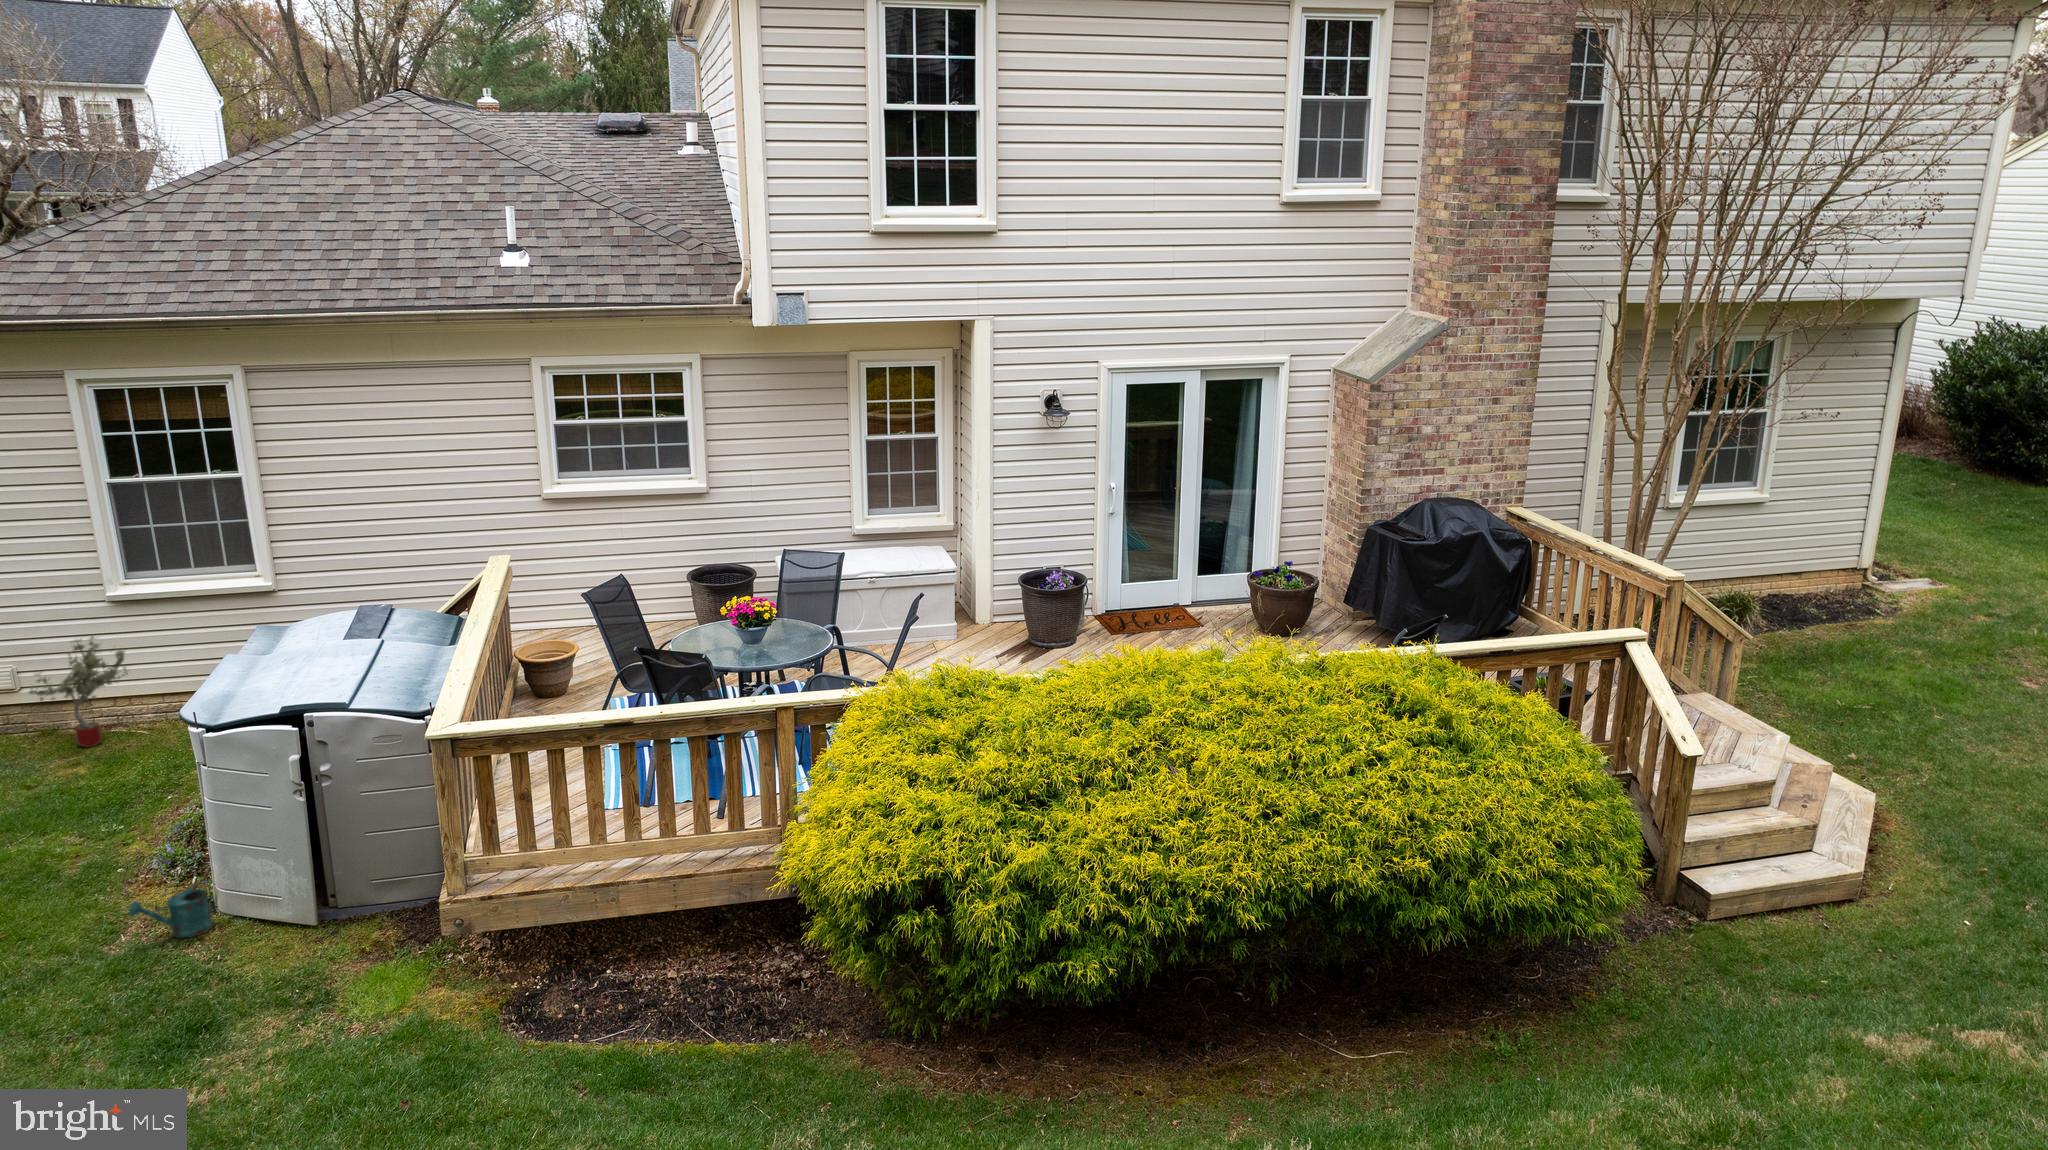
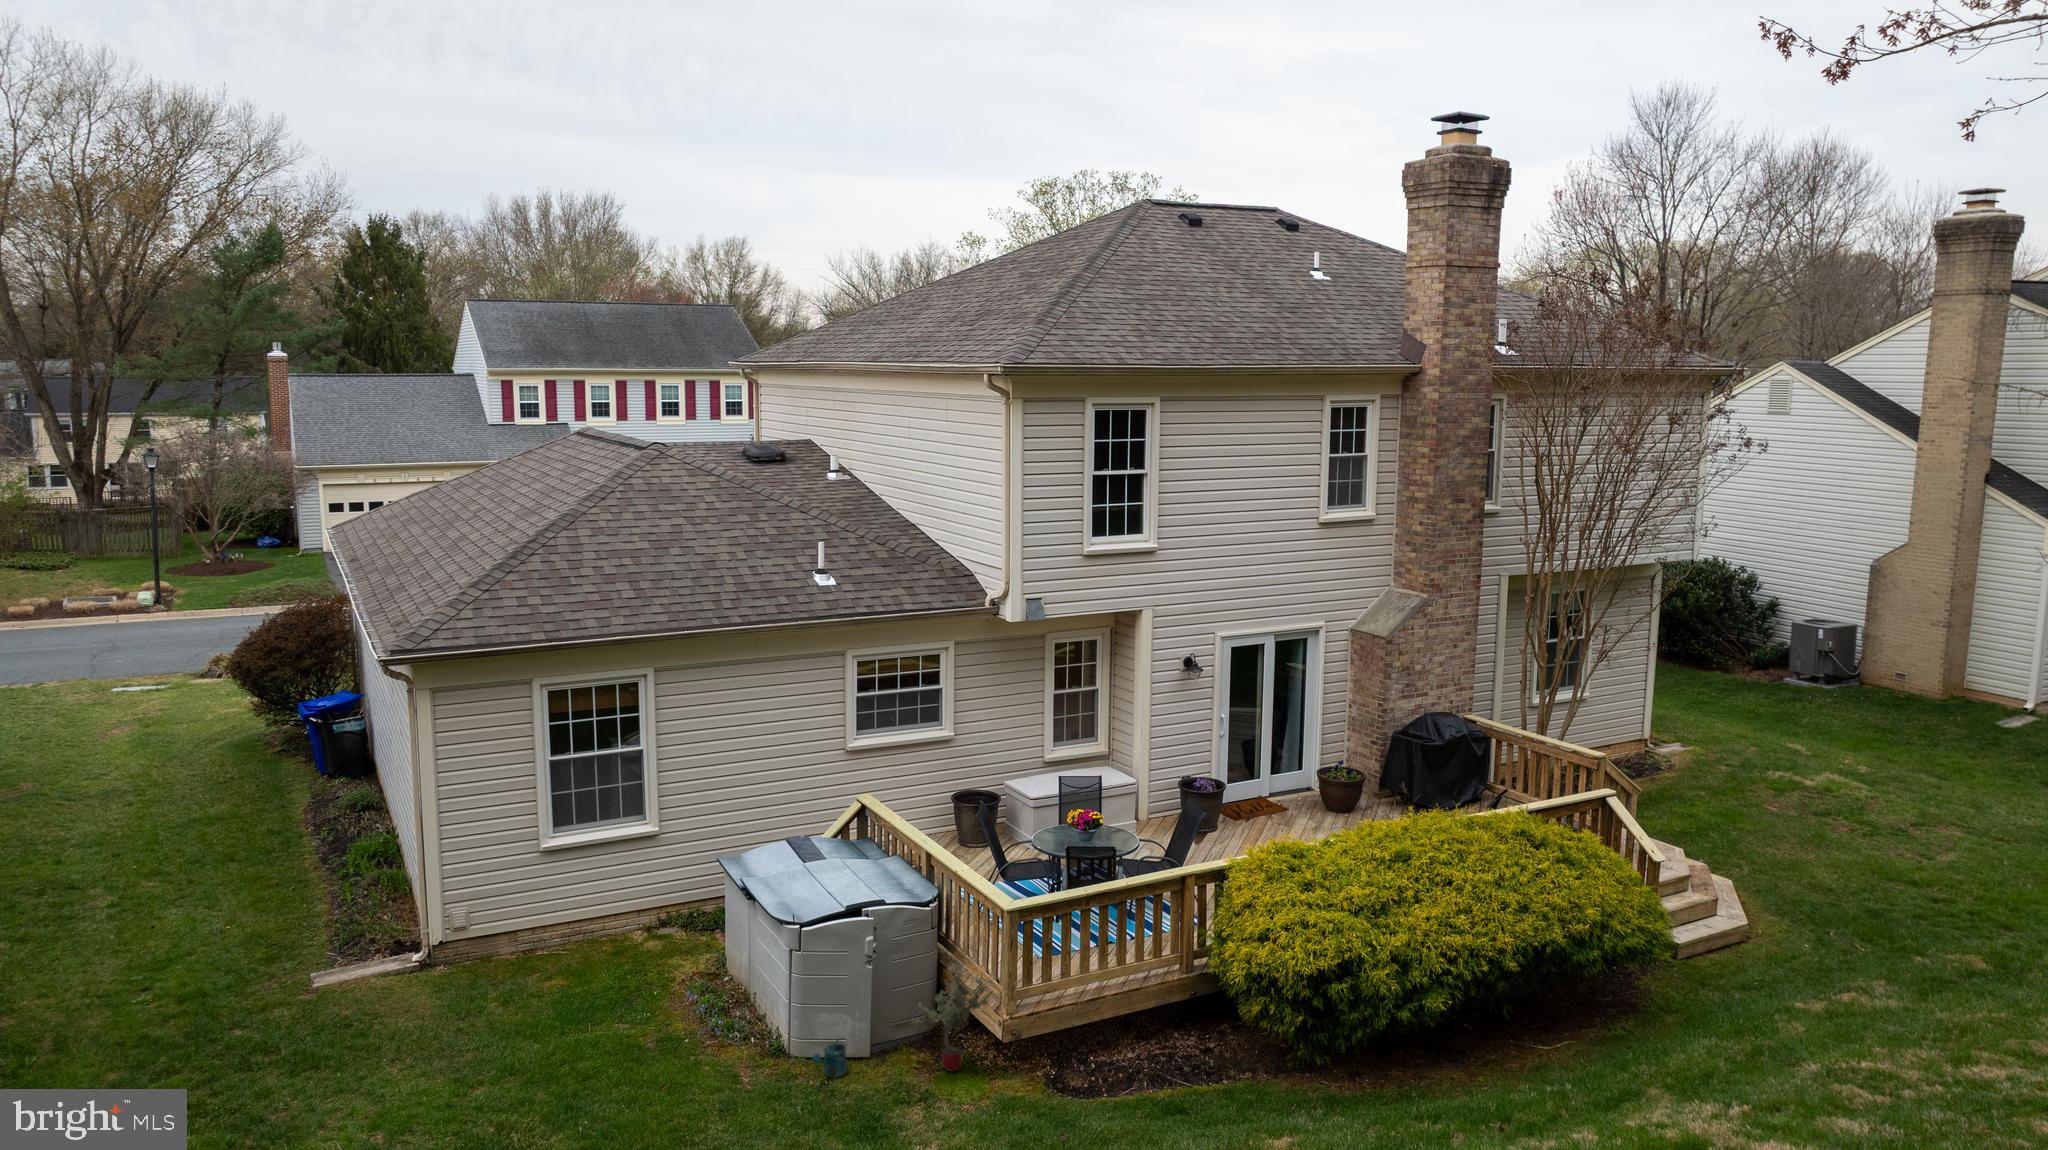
potted tree: present [29,636,127,748] -> present [912,966,988,1072]

